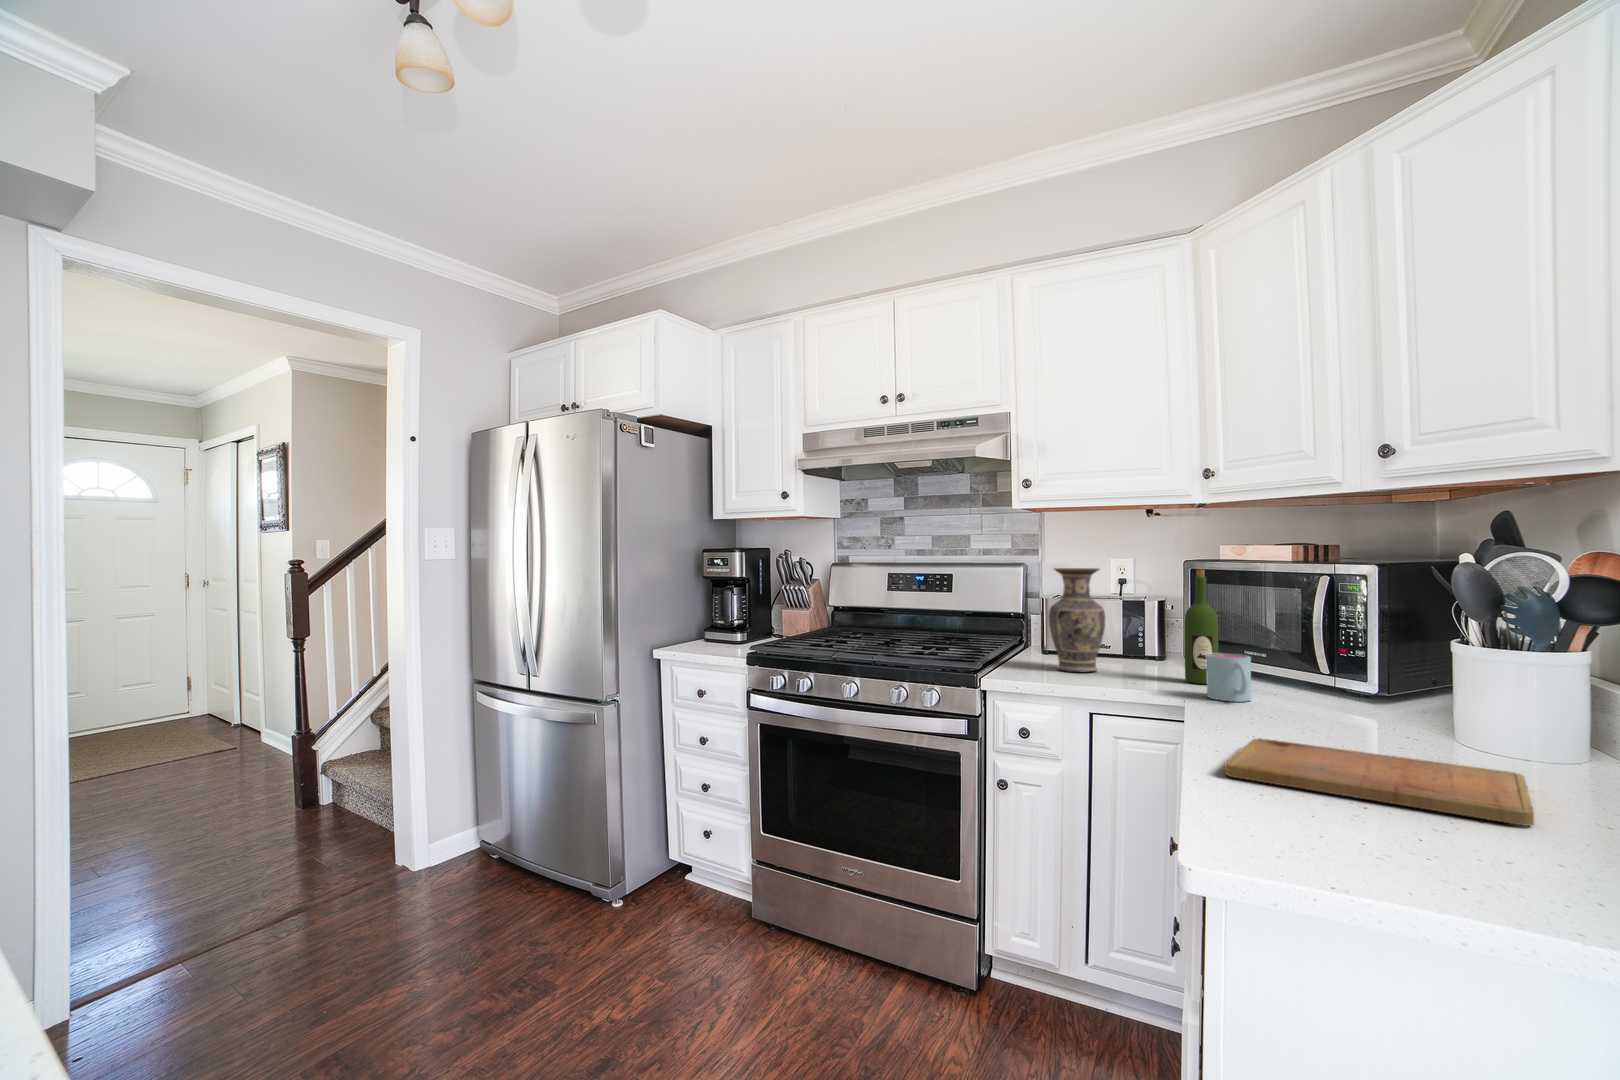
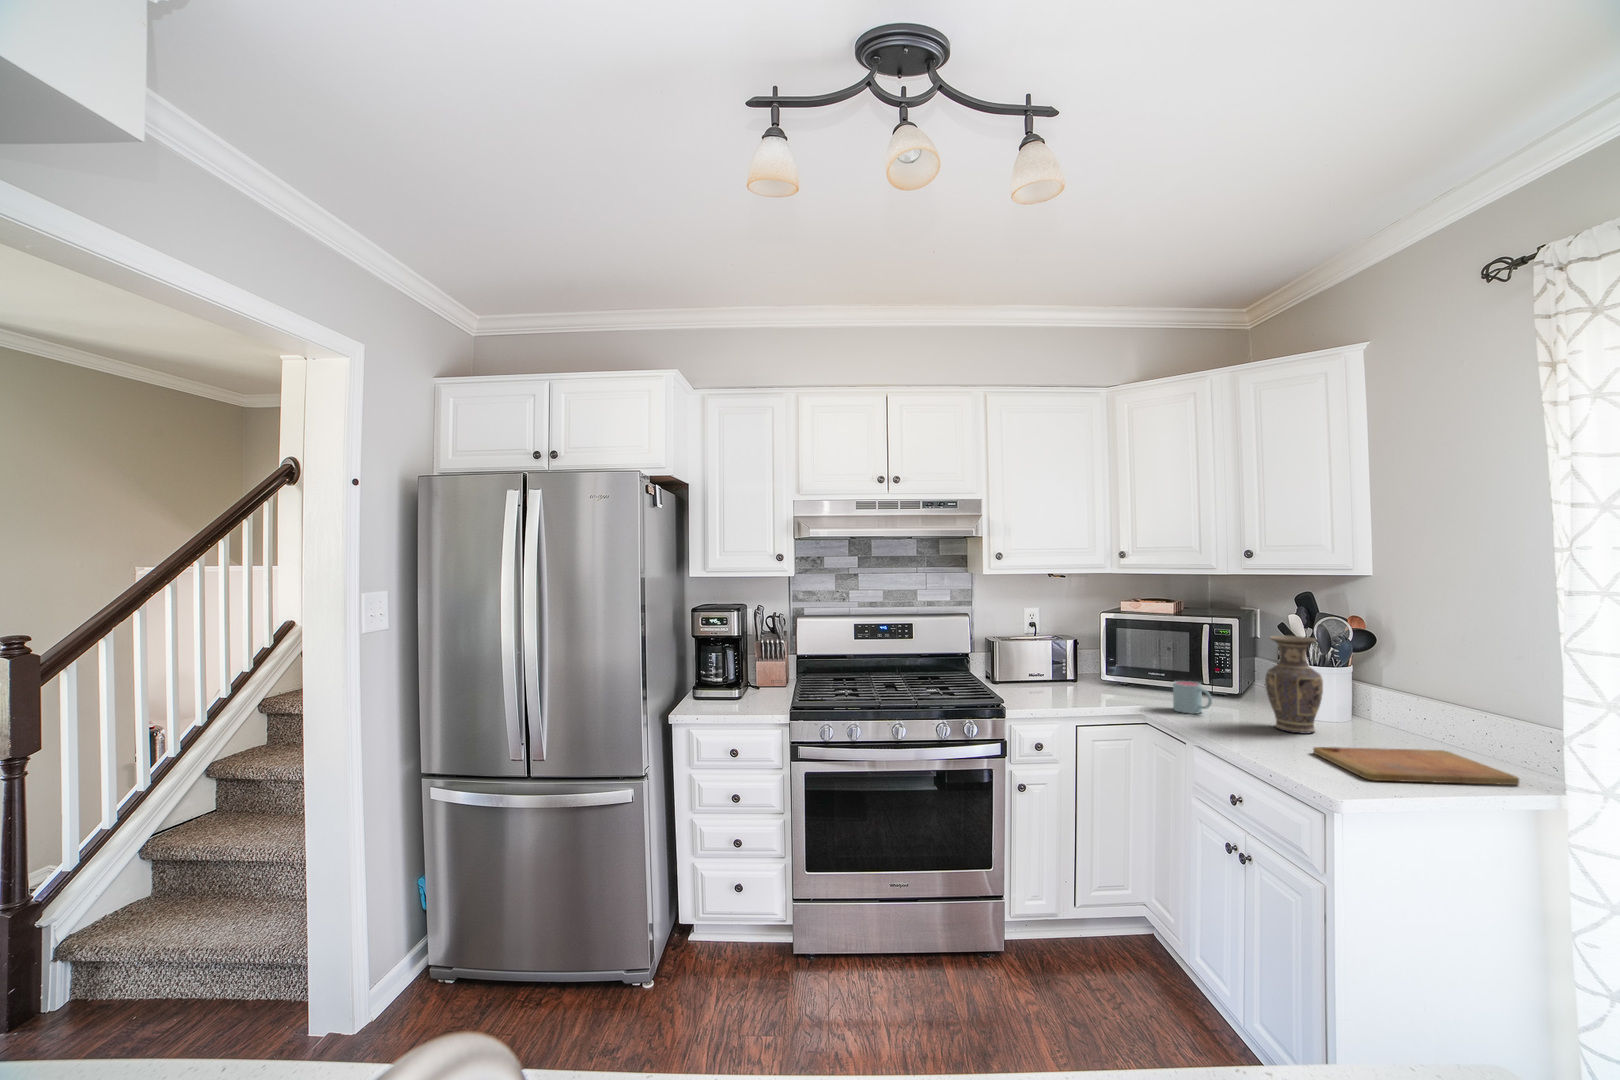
vase: present [1049,568,1106,673] -> present [1265,636,1323,734]
wine bottle: present [1185,570,1218,684] -> none [1125,622,1148,699]

